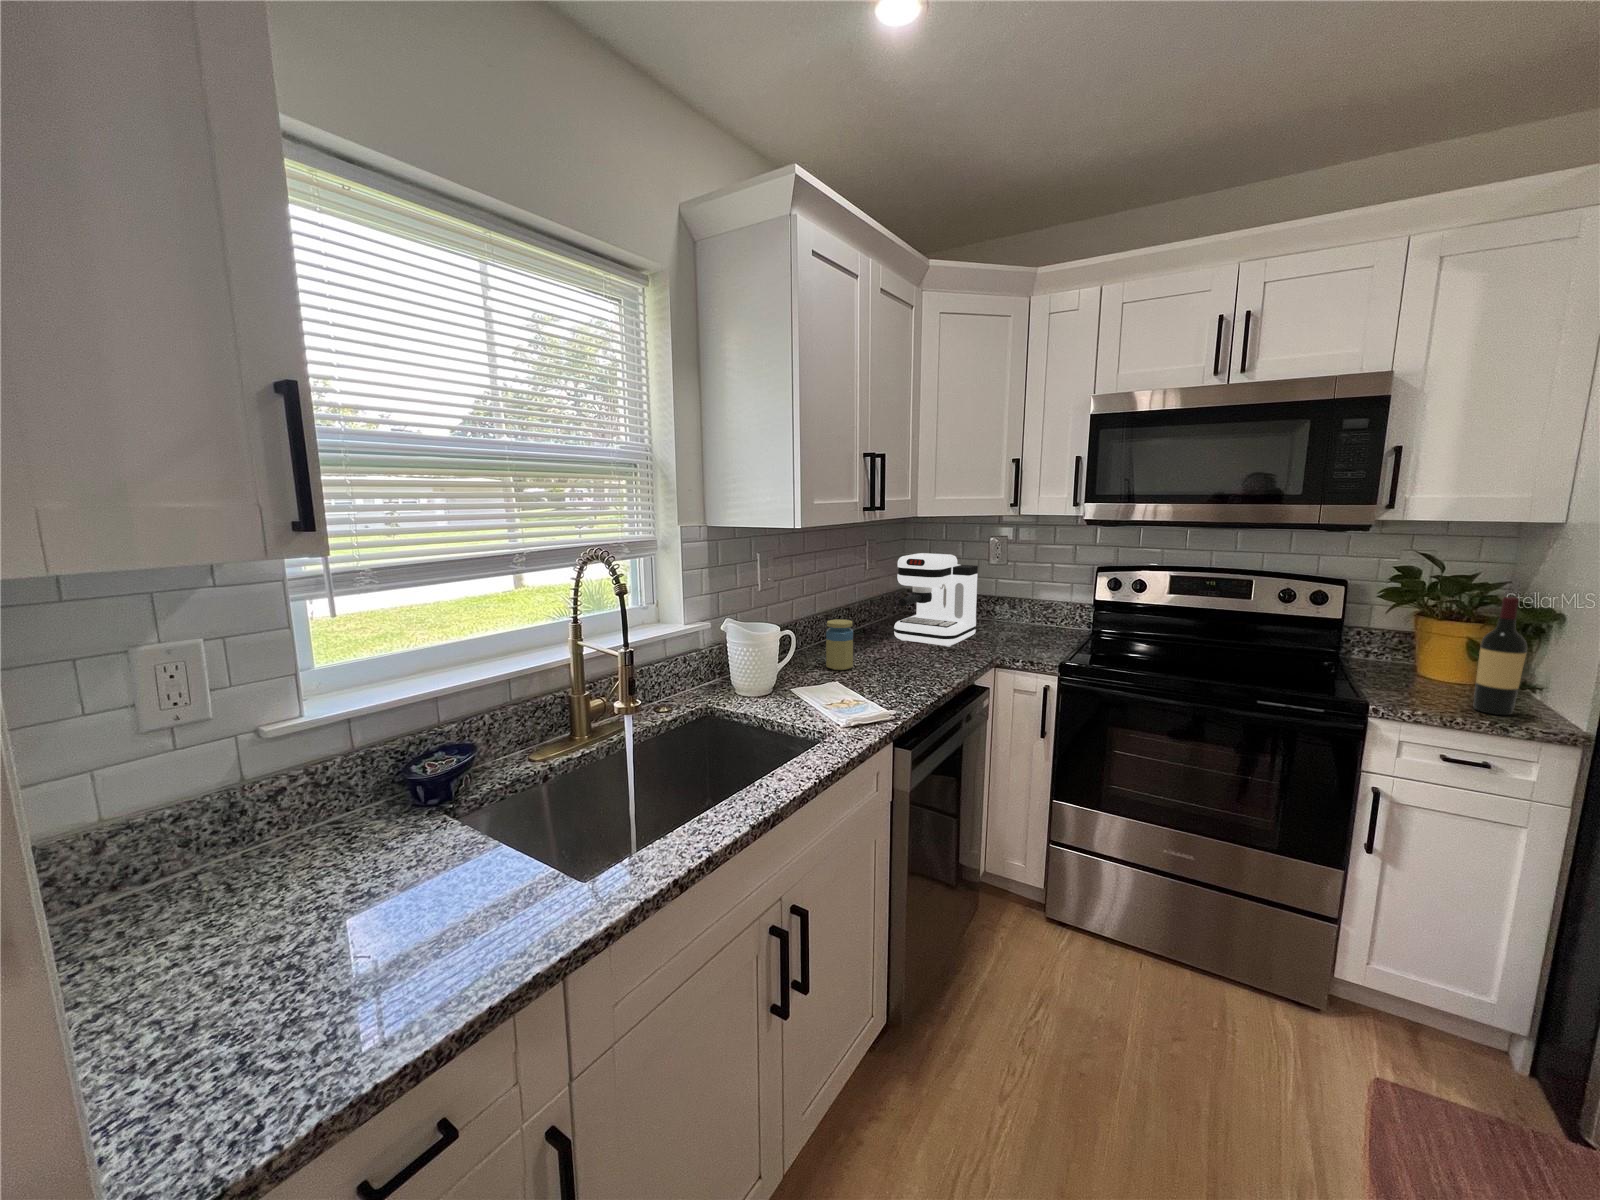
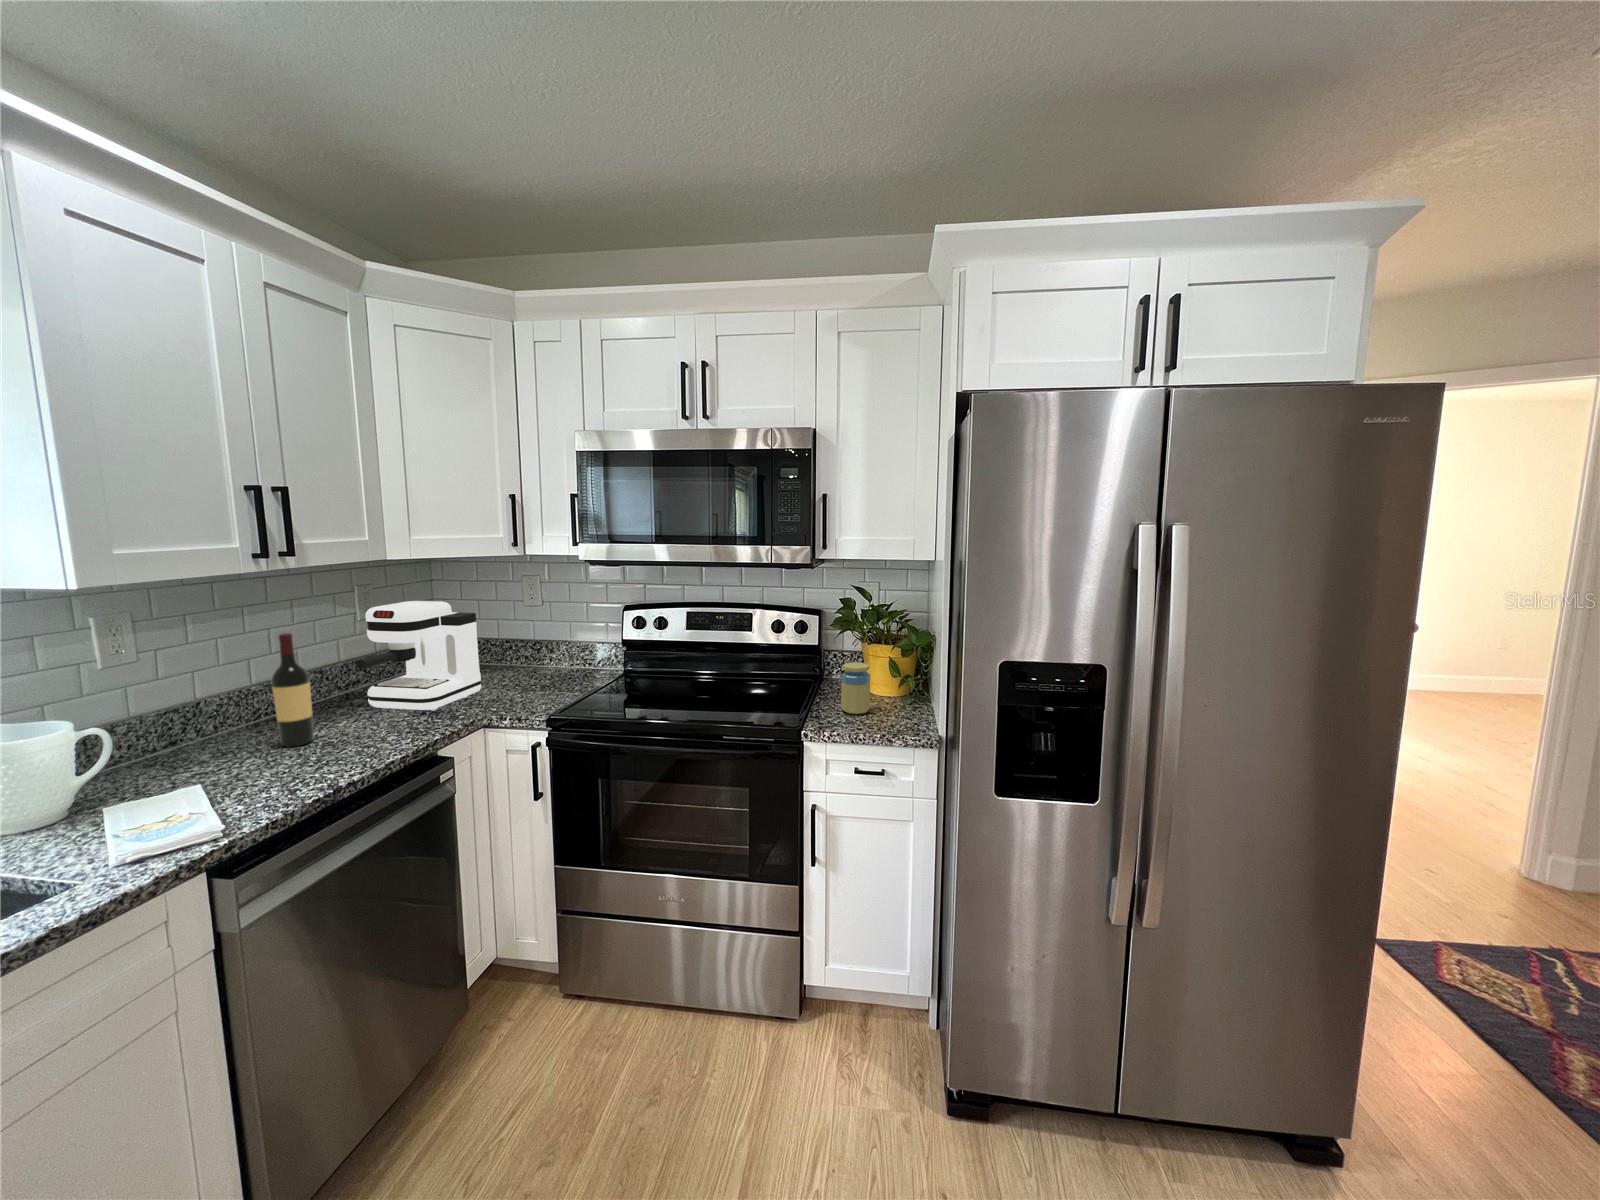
wine bottle: present [1474,597,1527,715] -> present [271,633,314,747]
jar: present [826,619,853,670] -> present [841,662,870,714]

